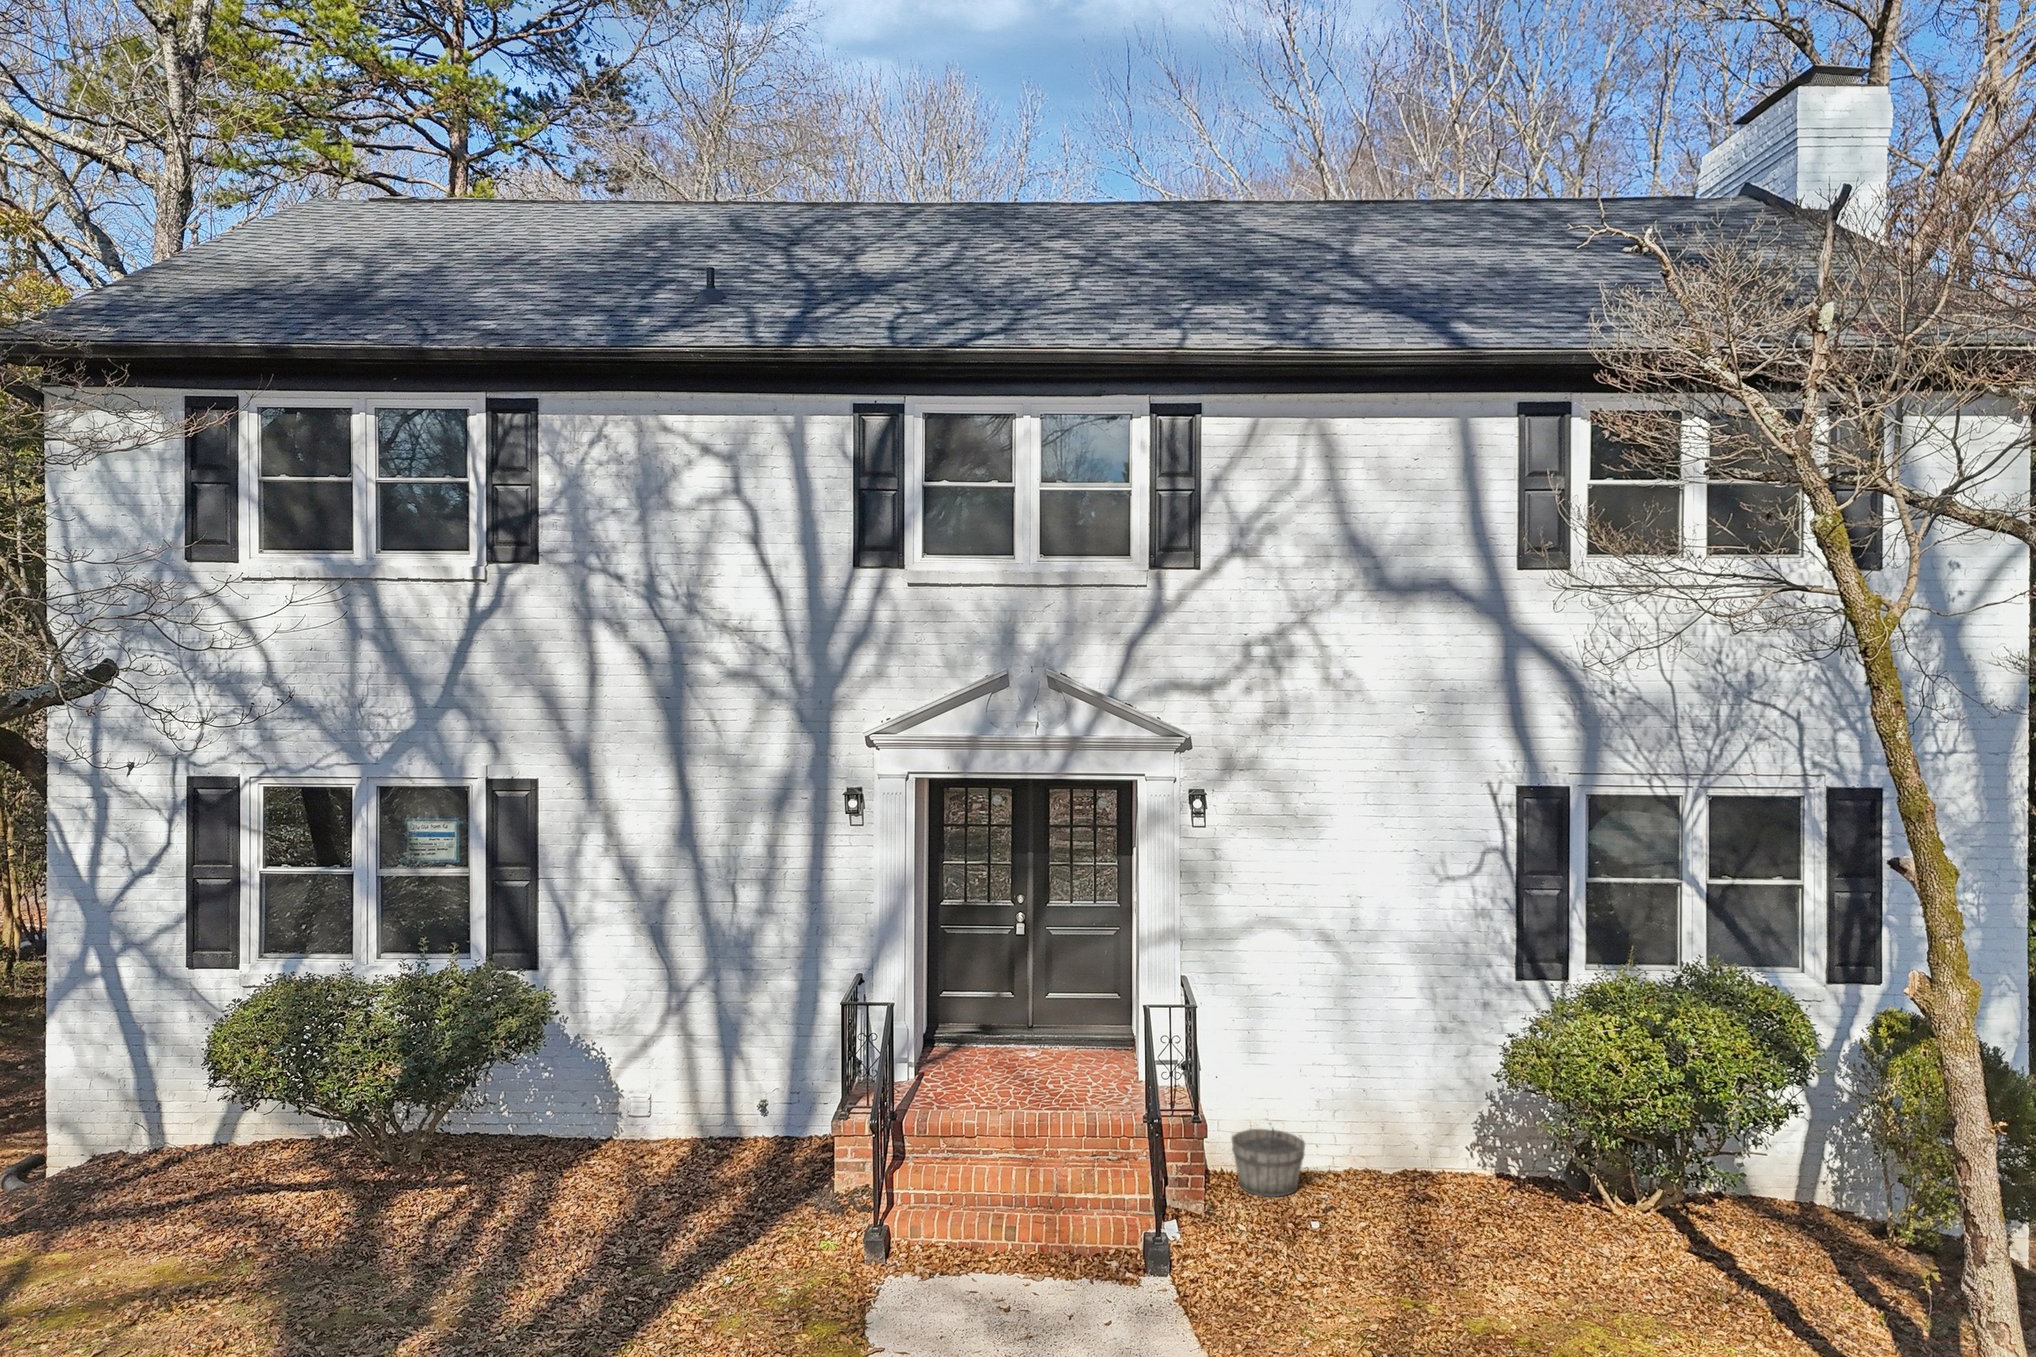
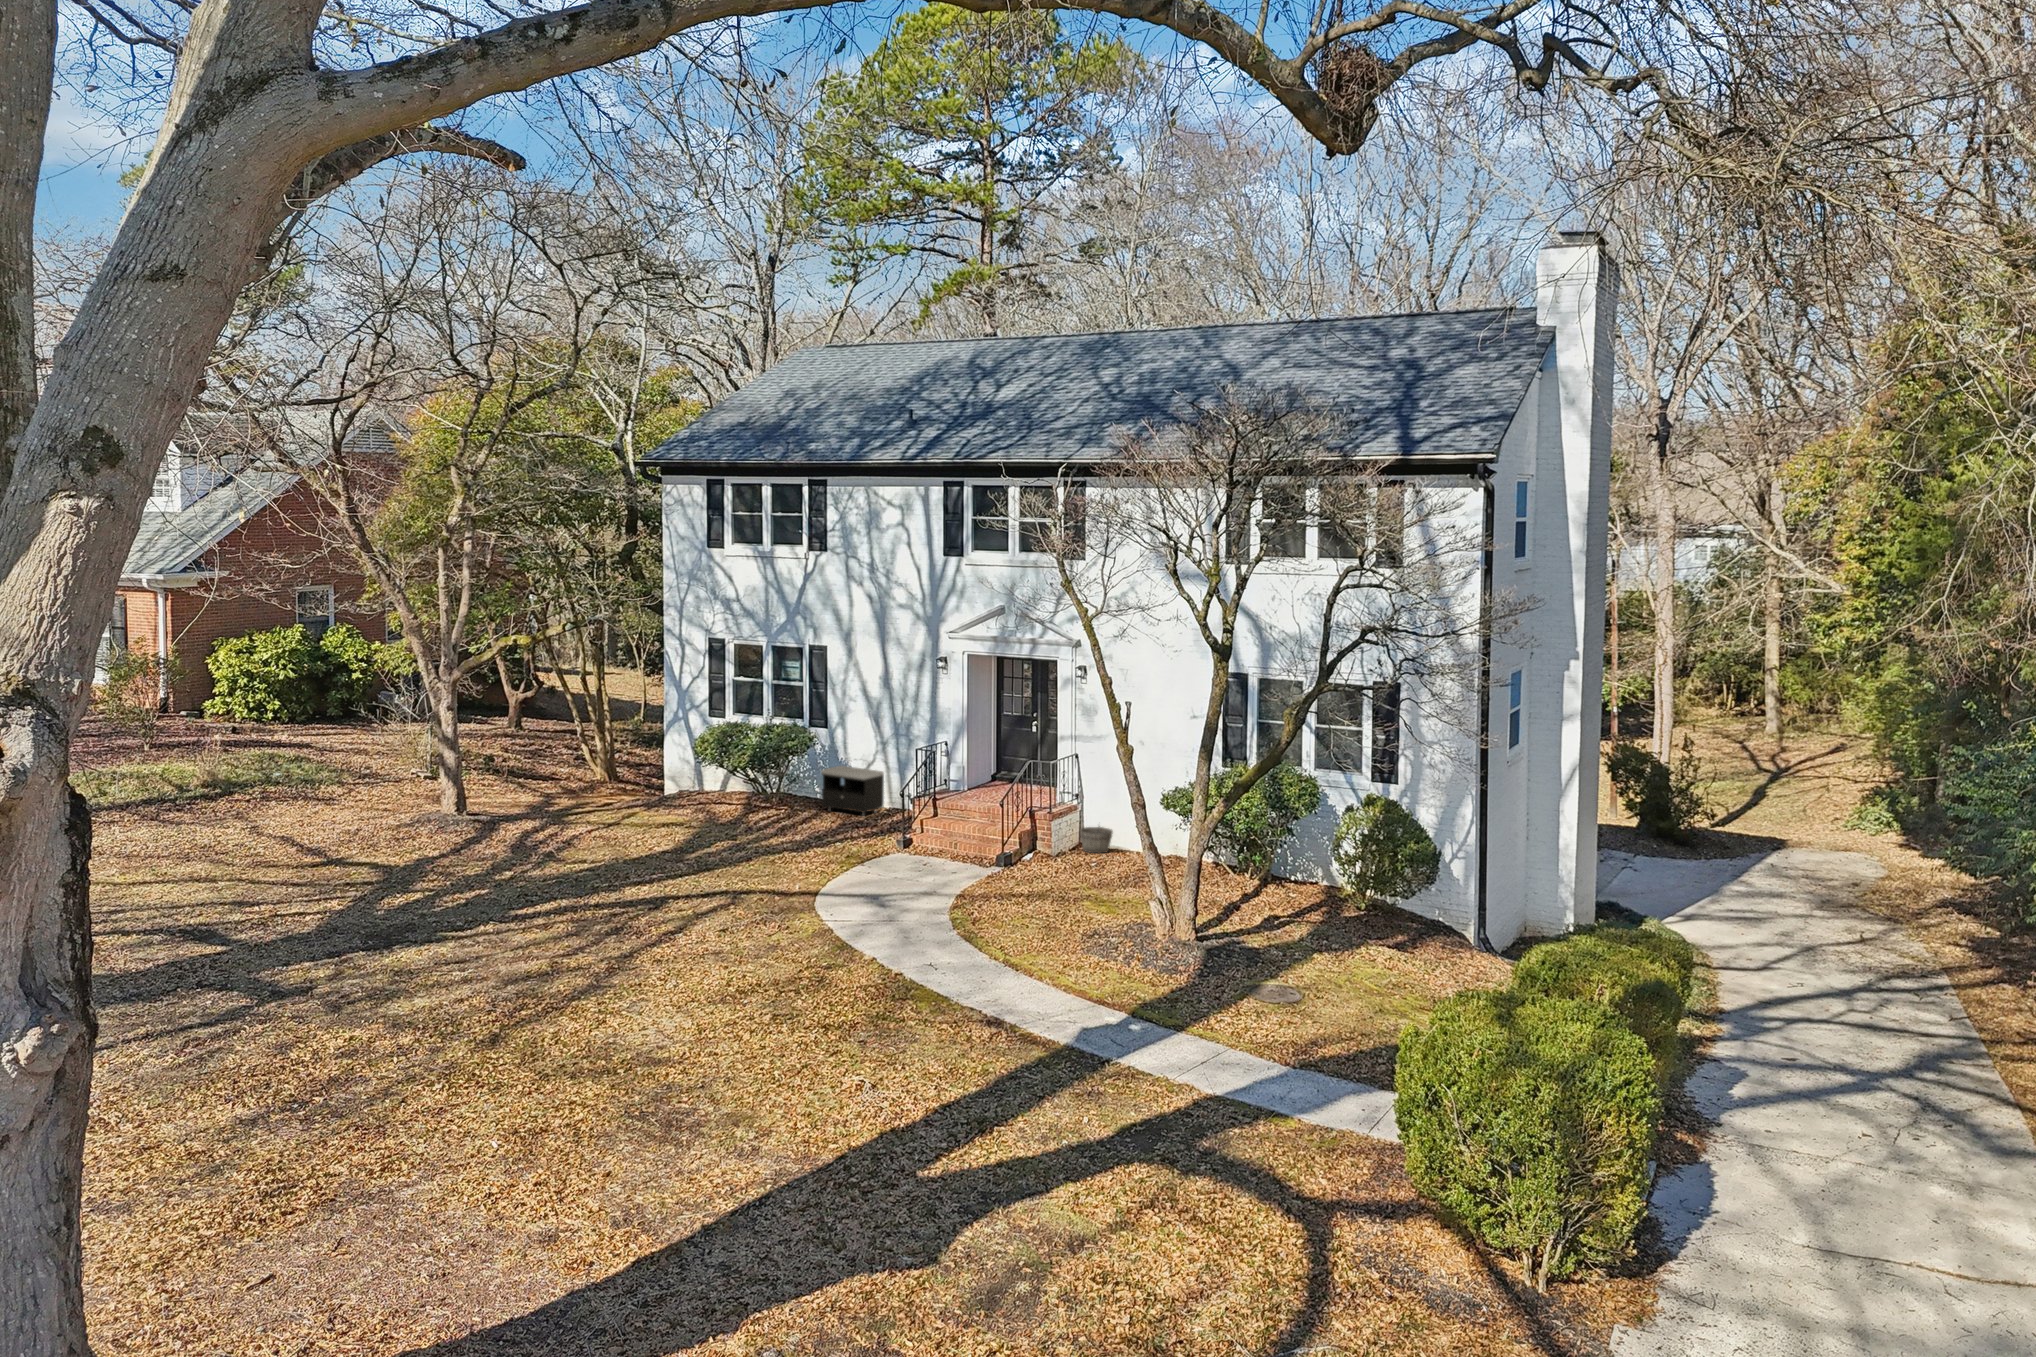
storage bench: none [541,1054,695,1177] -> present [821,766,884,815]

